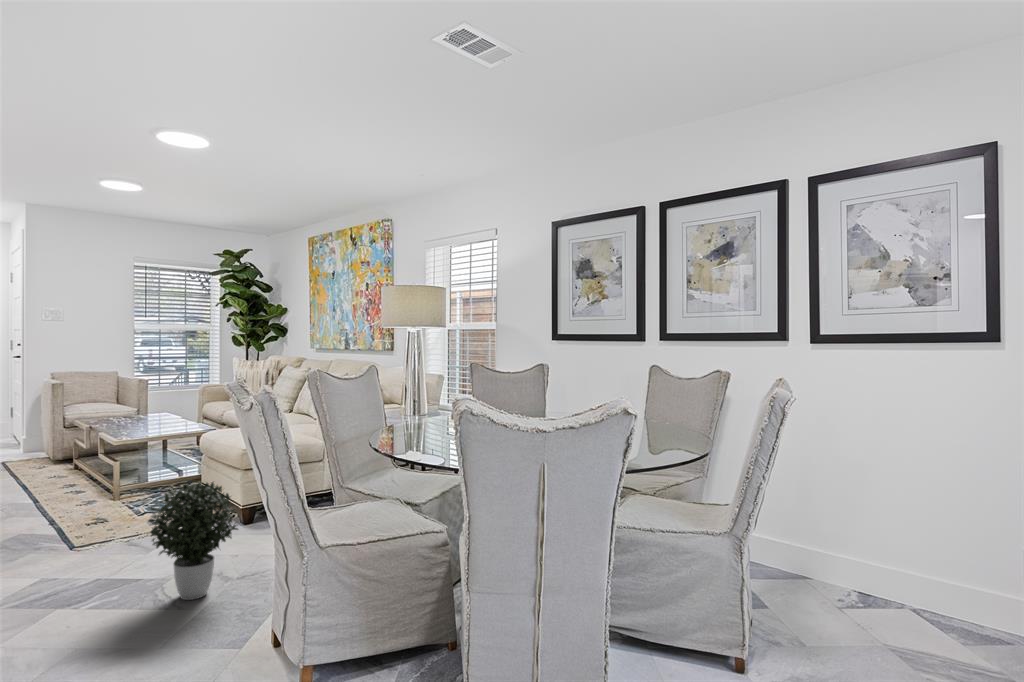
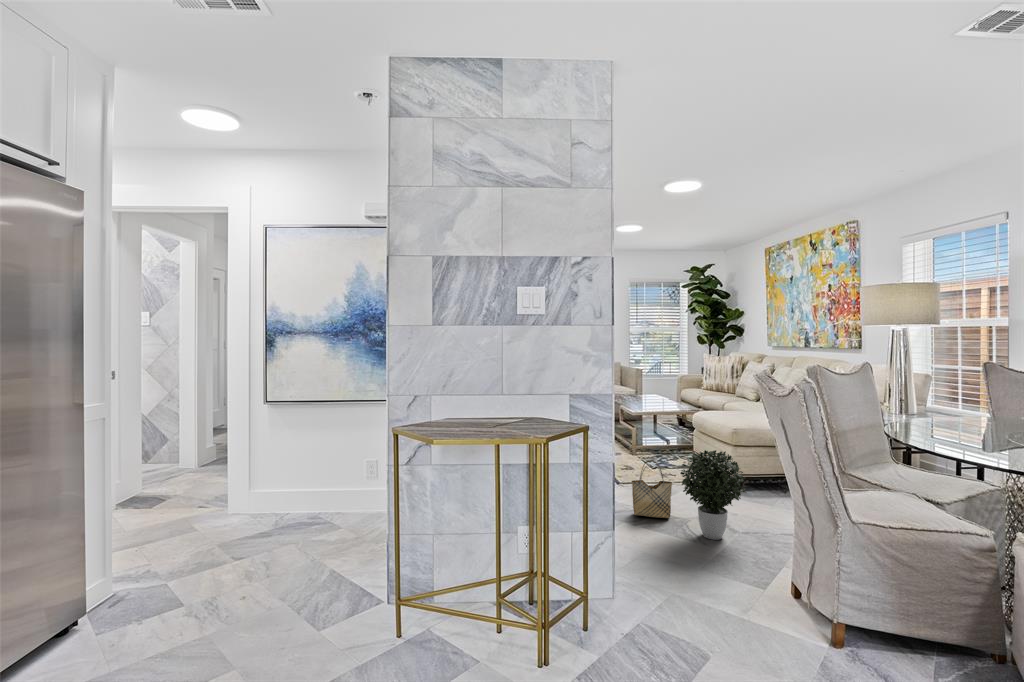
woven basket: none [76,509,144,594] -> present [631,460,672,518]

